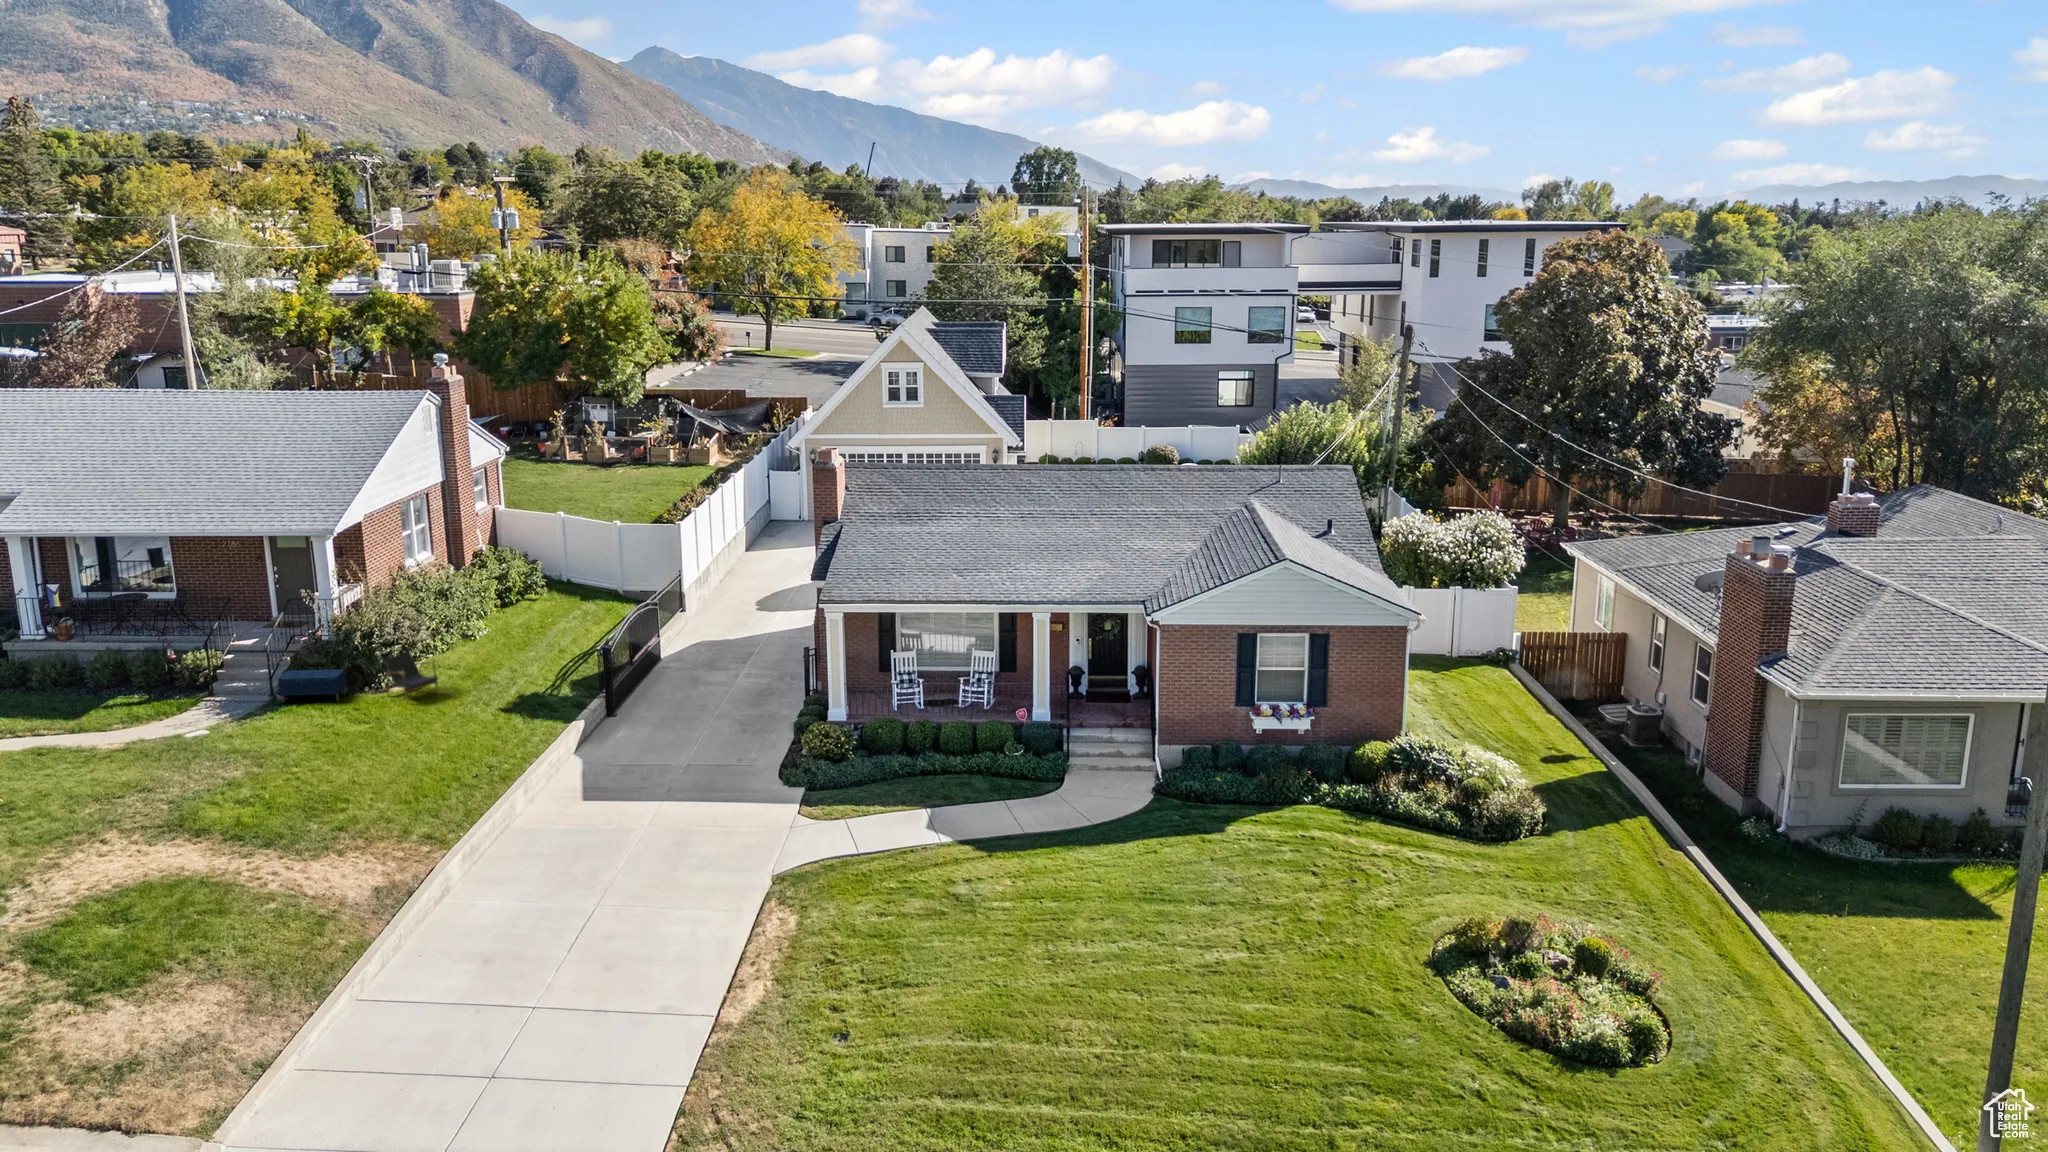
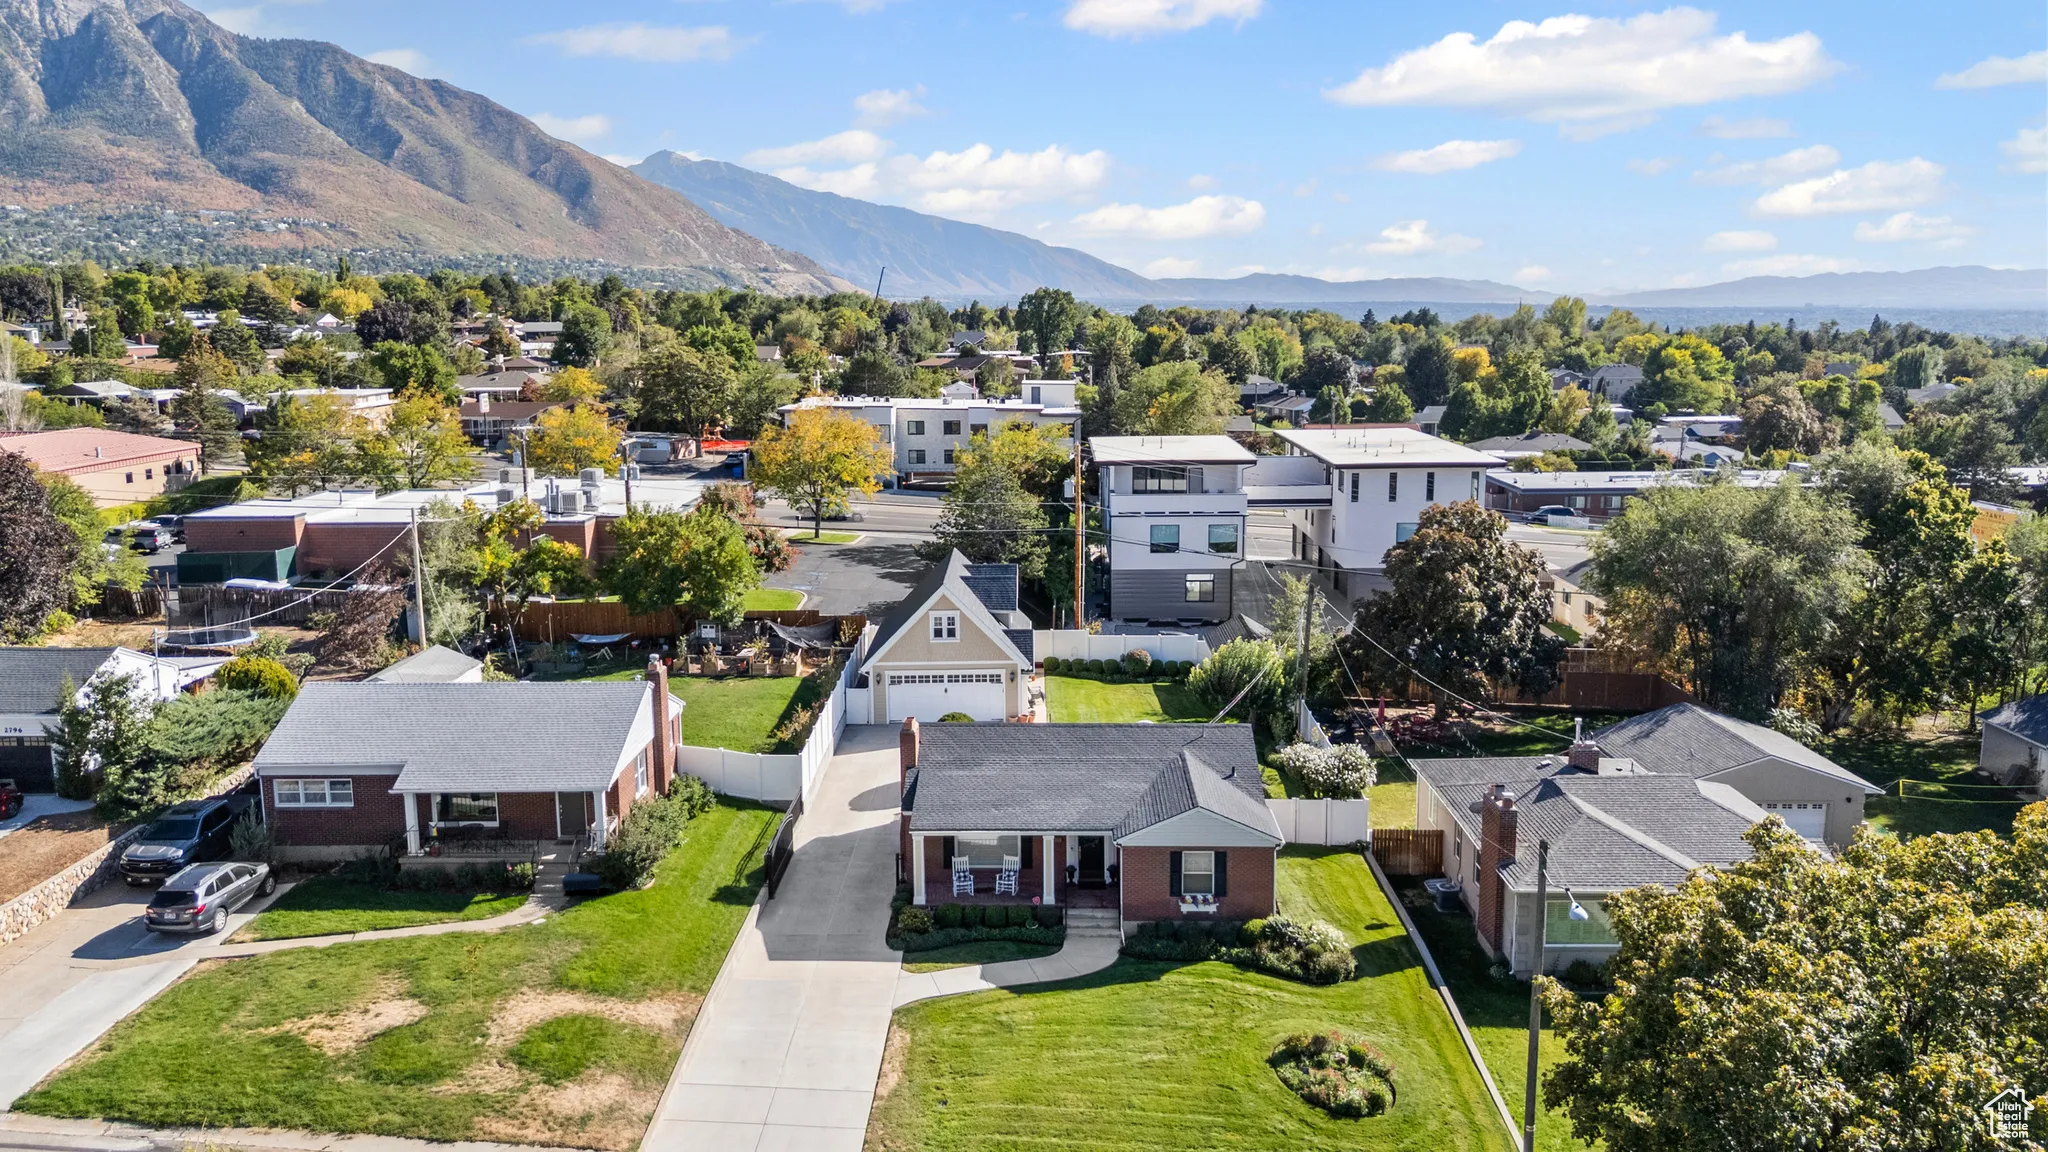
lounge chair: present [384,649,438,702] -> none [625,856,660,895]

